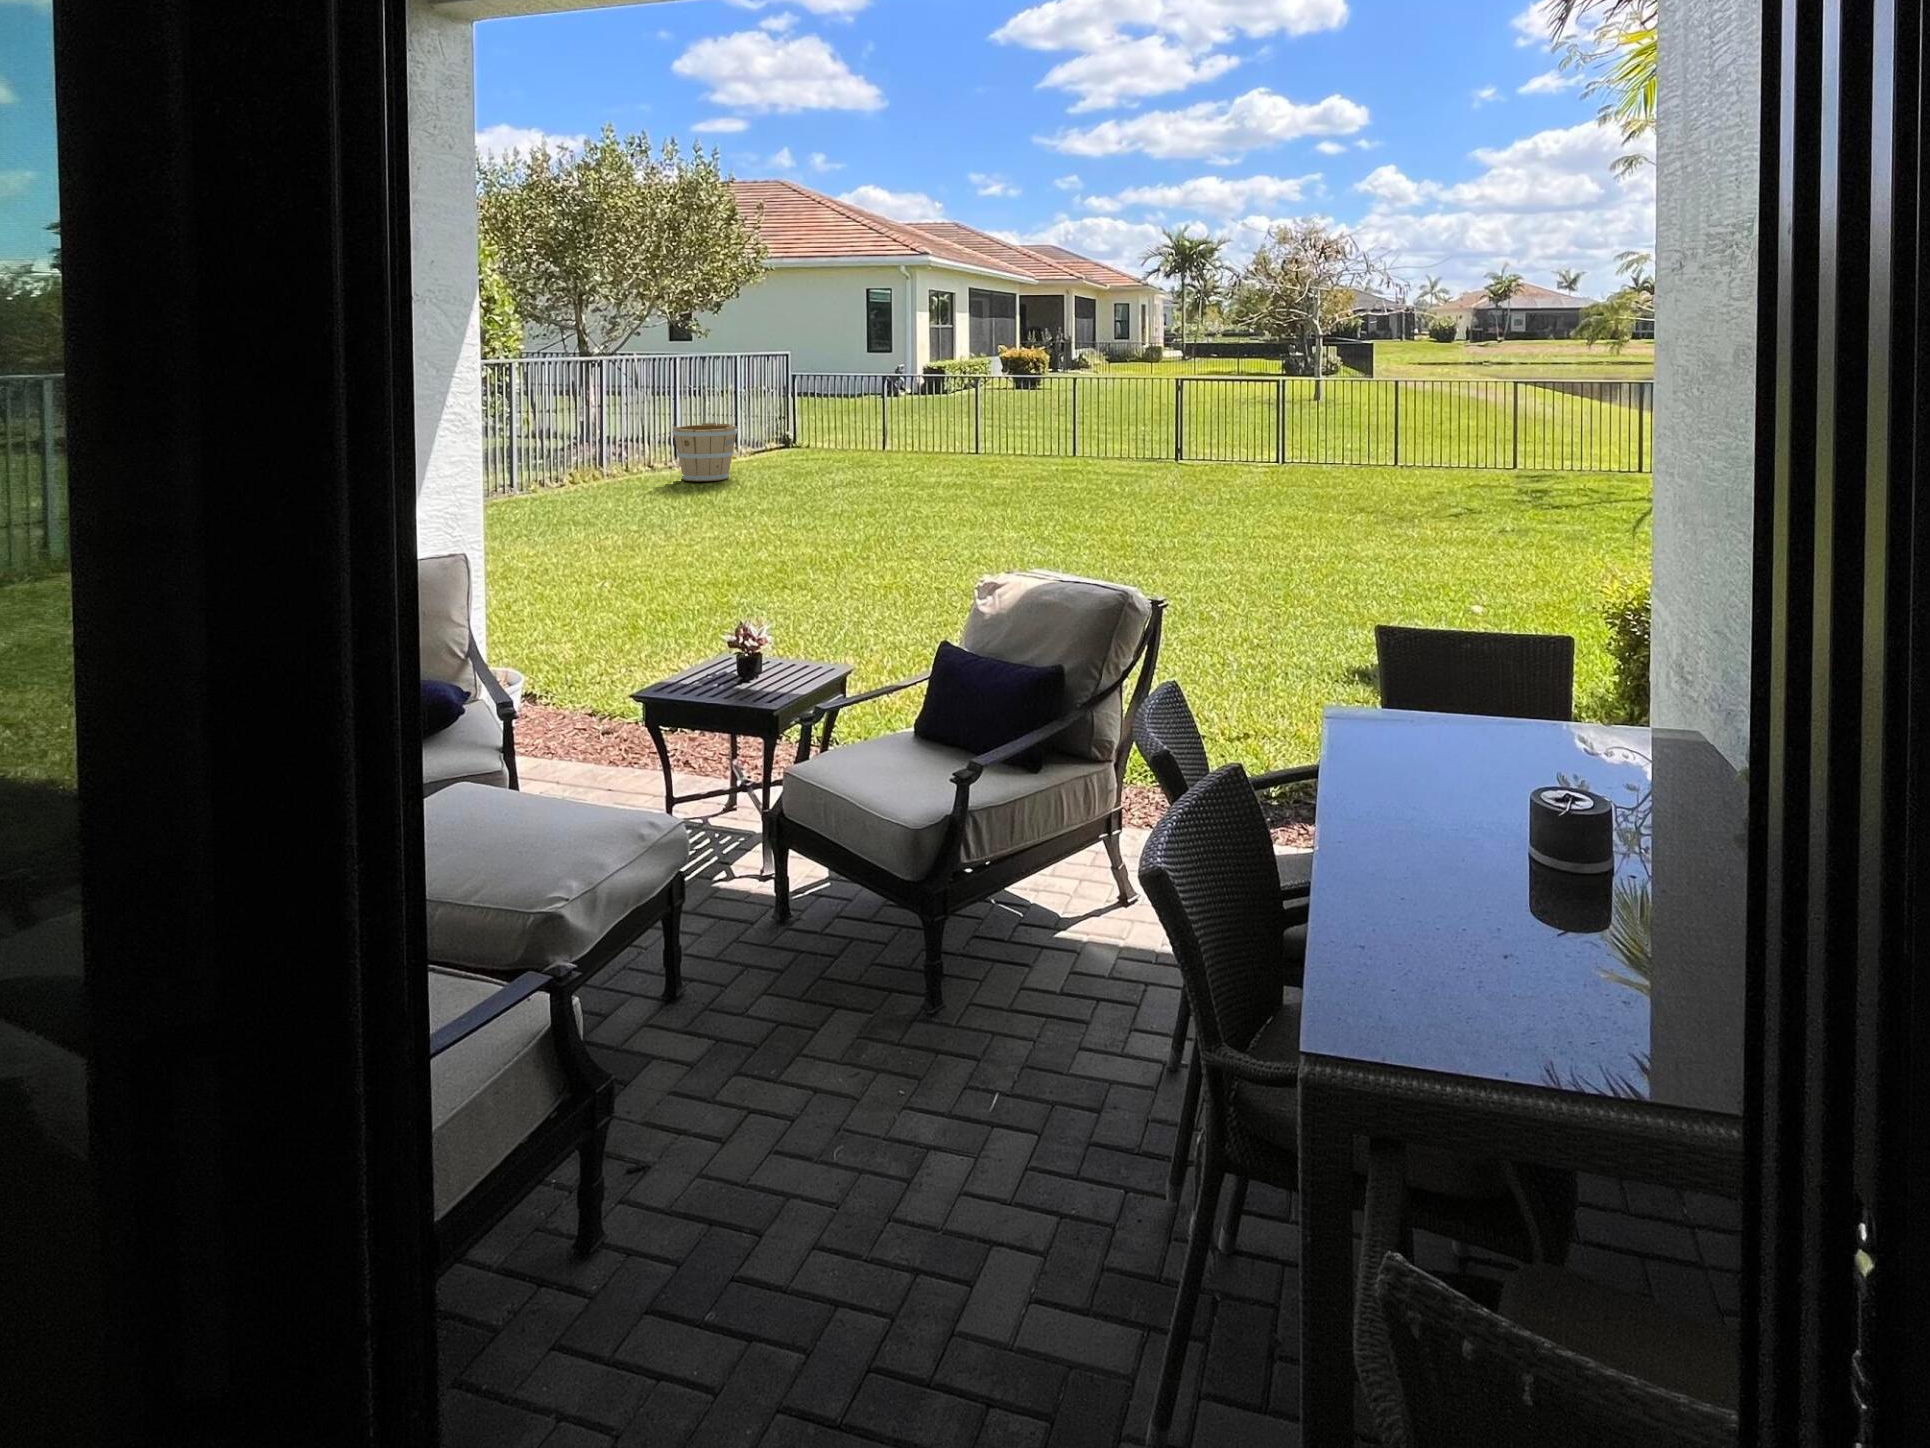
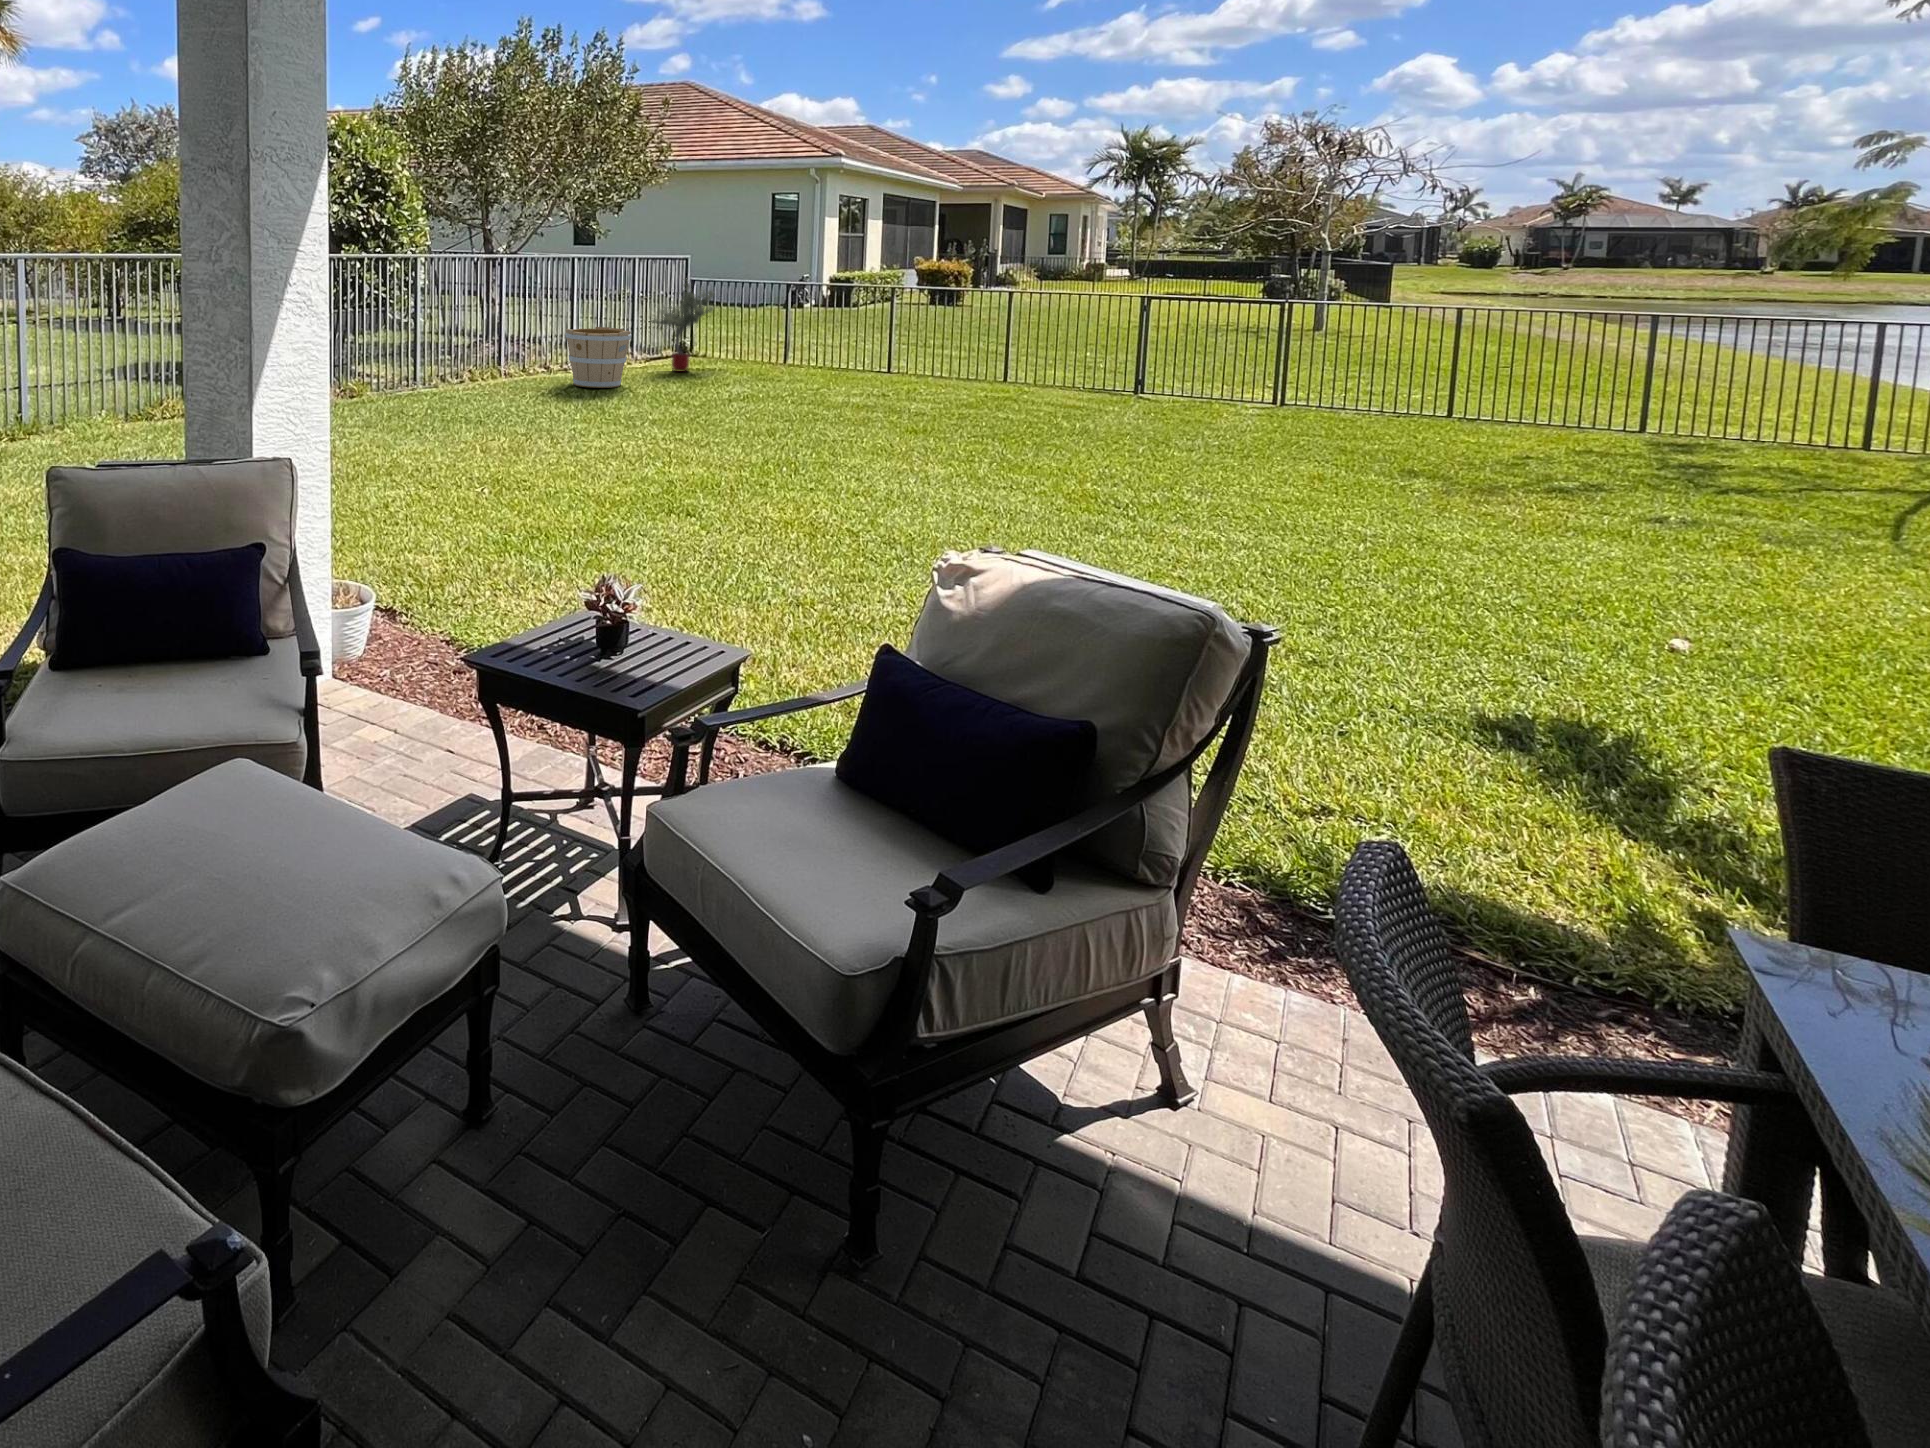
potted tree: none [754,374,815,462] -> present [651,278,715,372]

